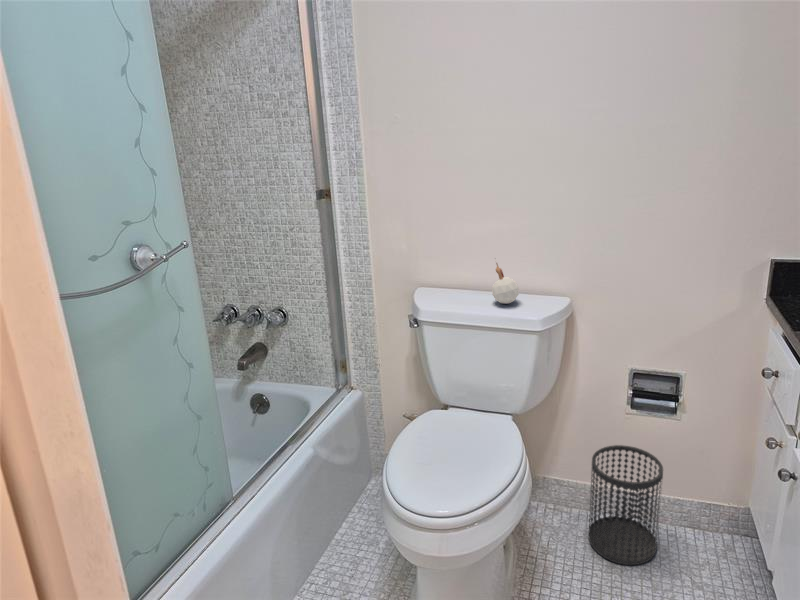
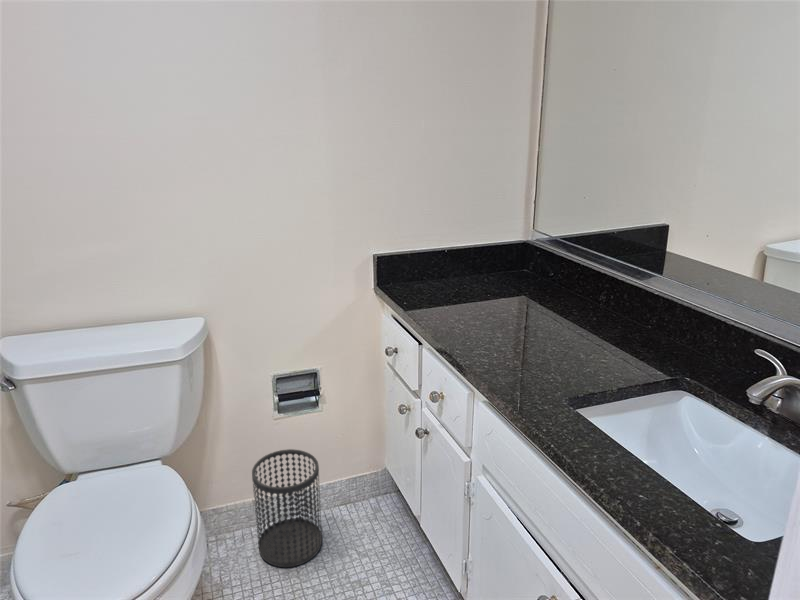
candle: present [492,258,519,304] -> none [109,285,146,336]

